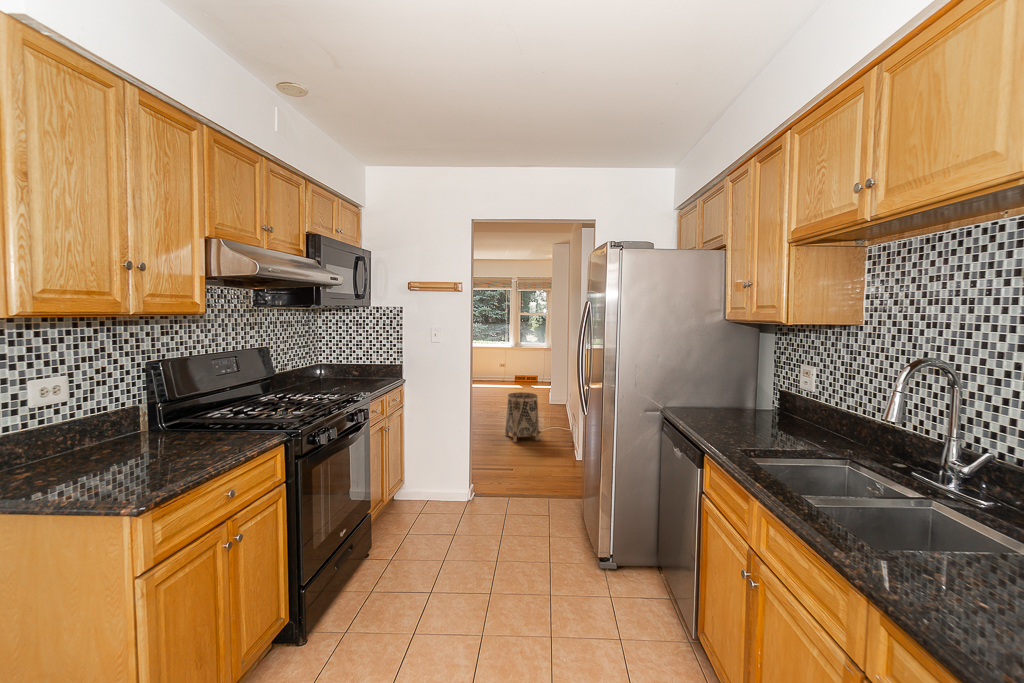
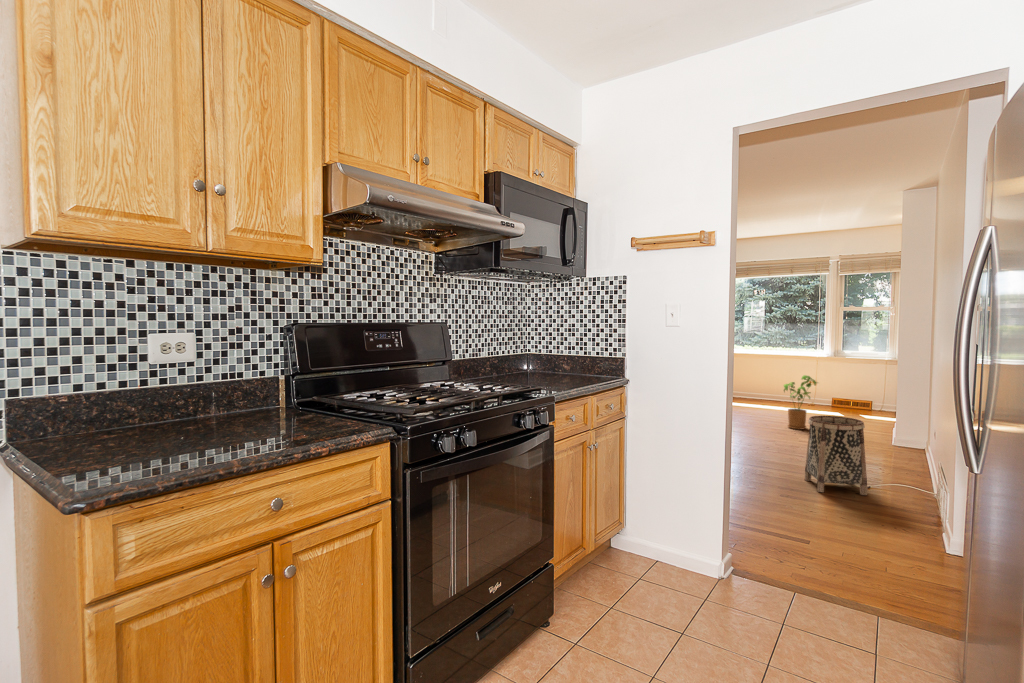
house plant: none [488,363,510,401] -> present [784,375,817,429]

